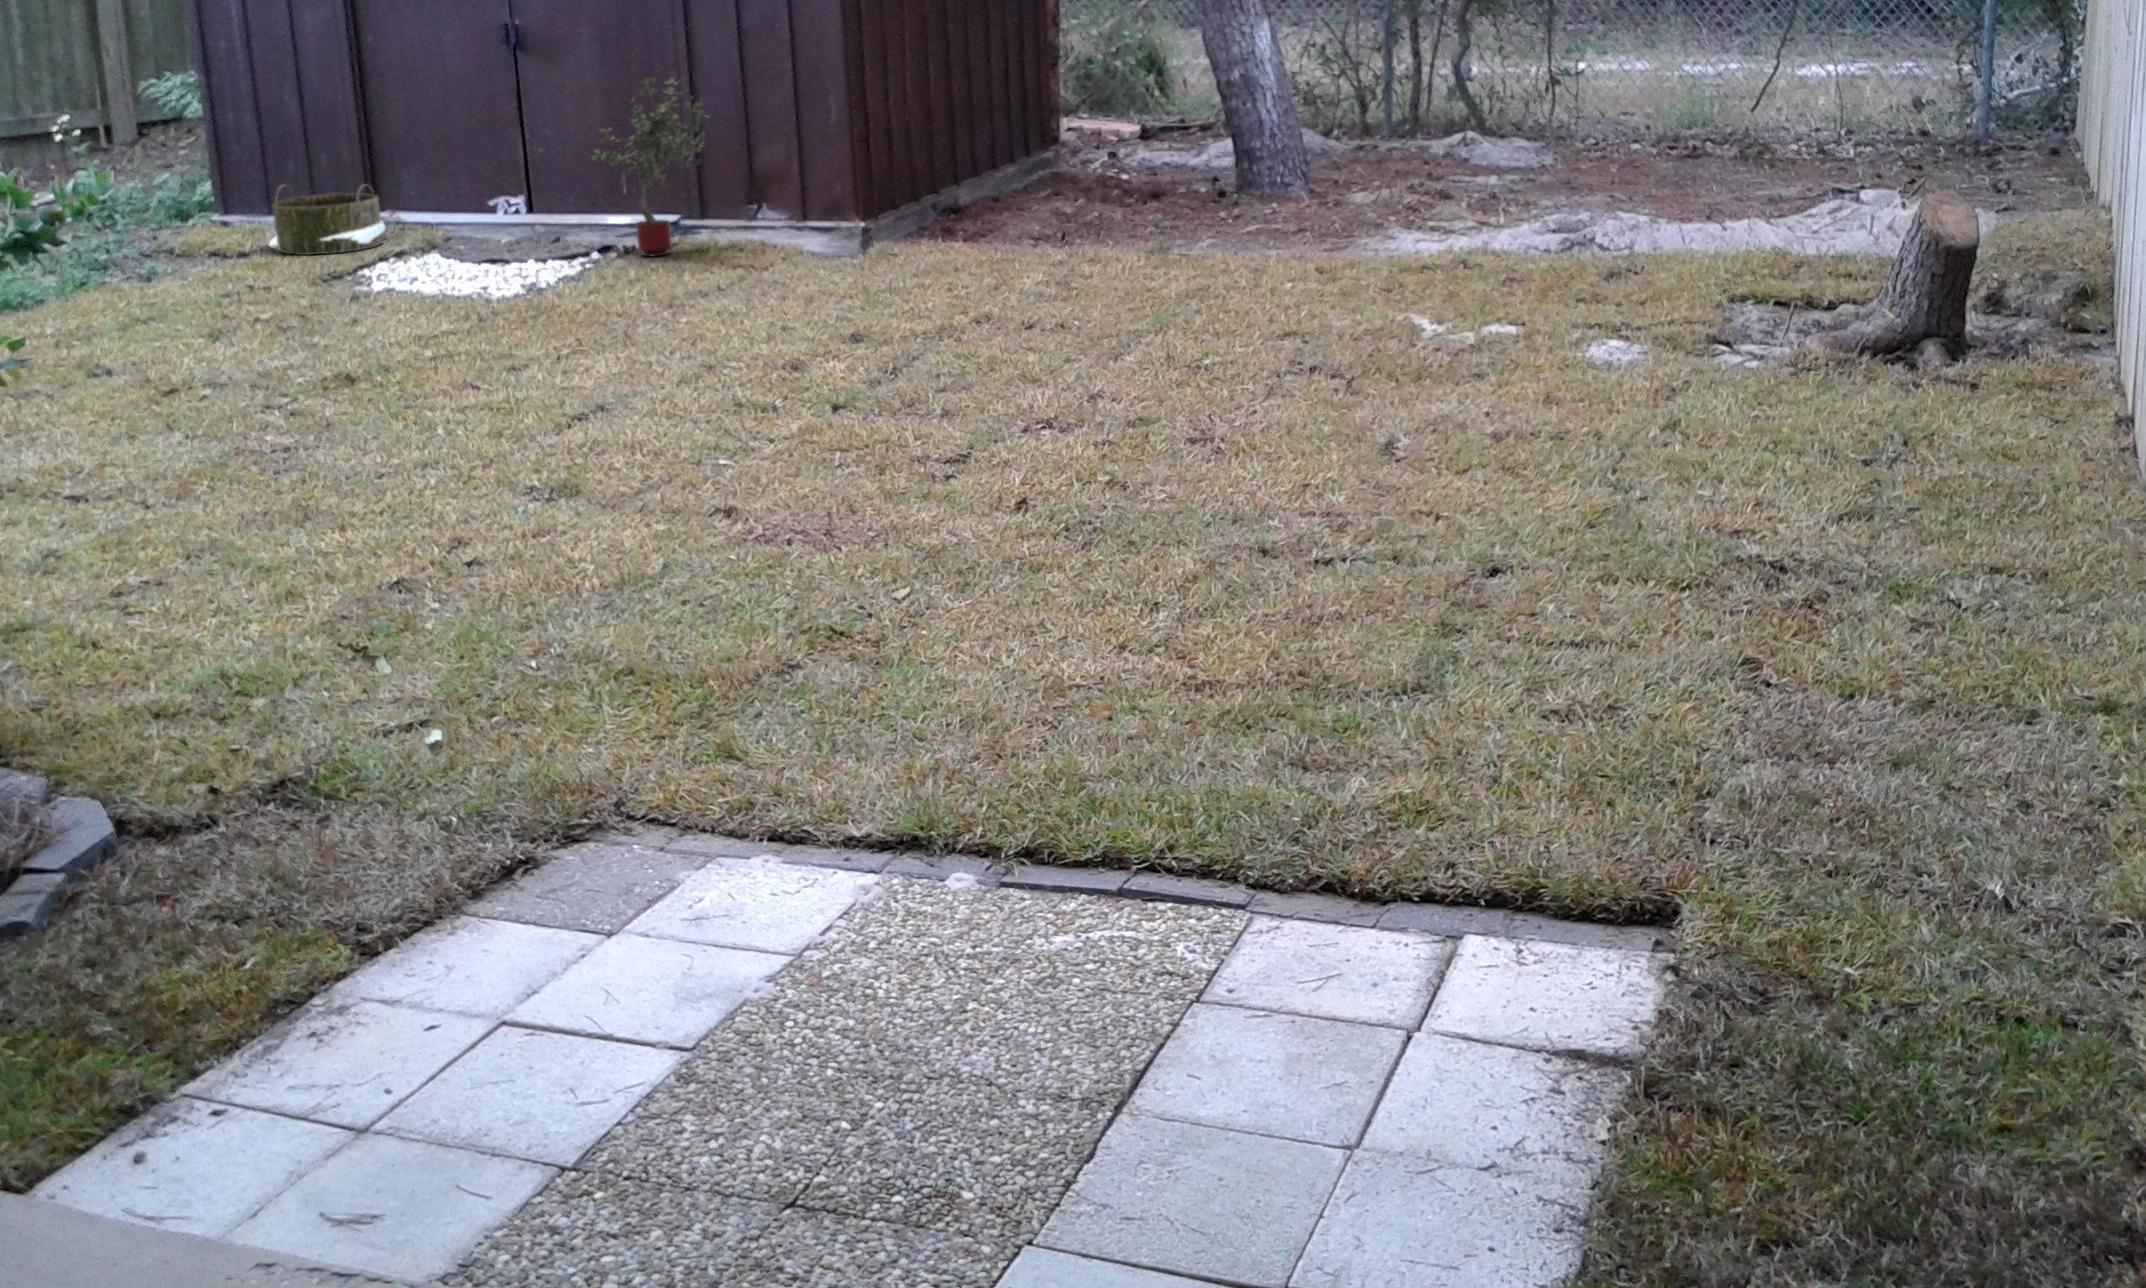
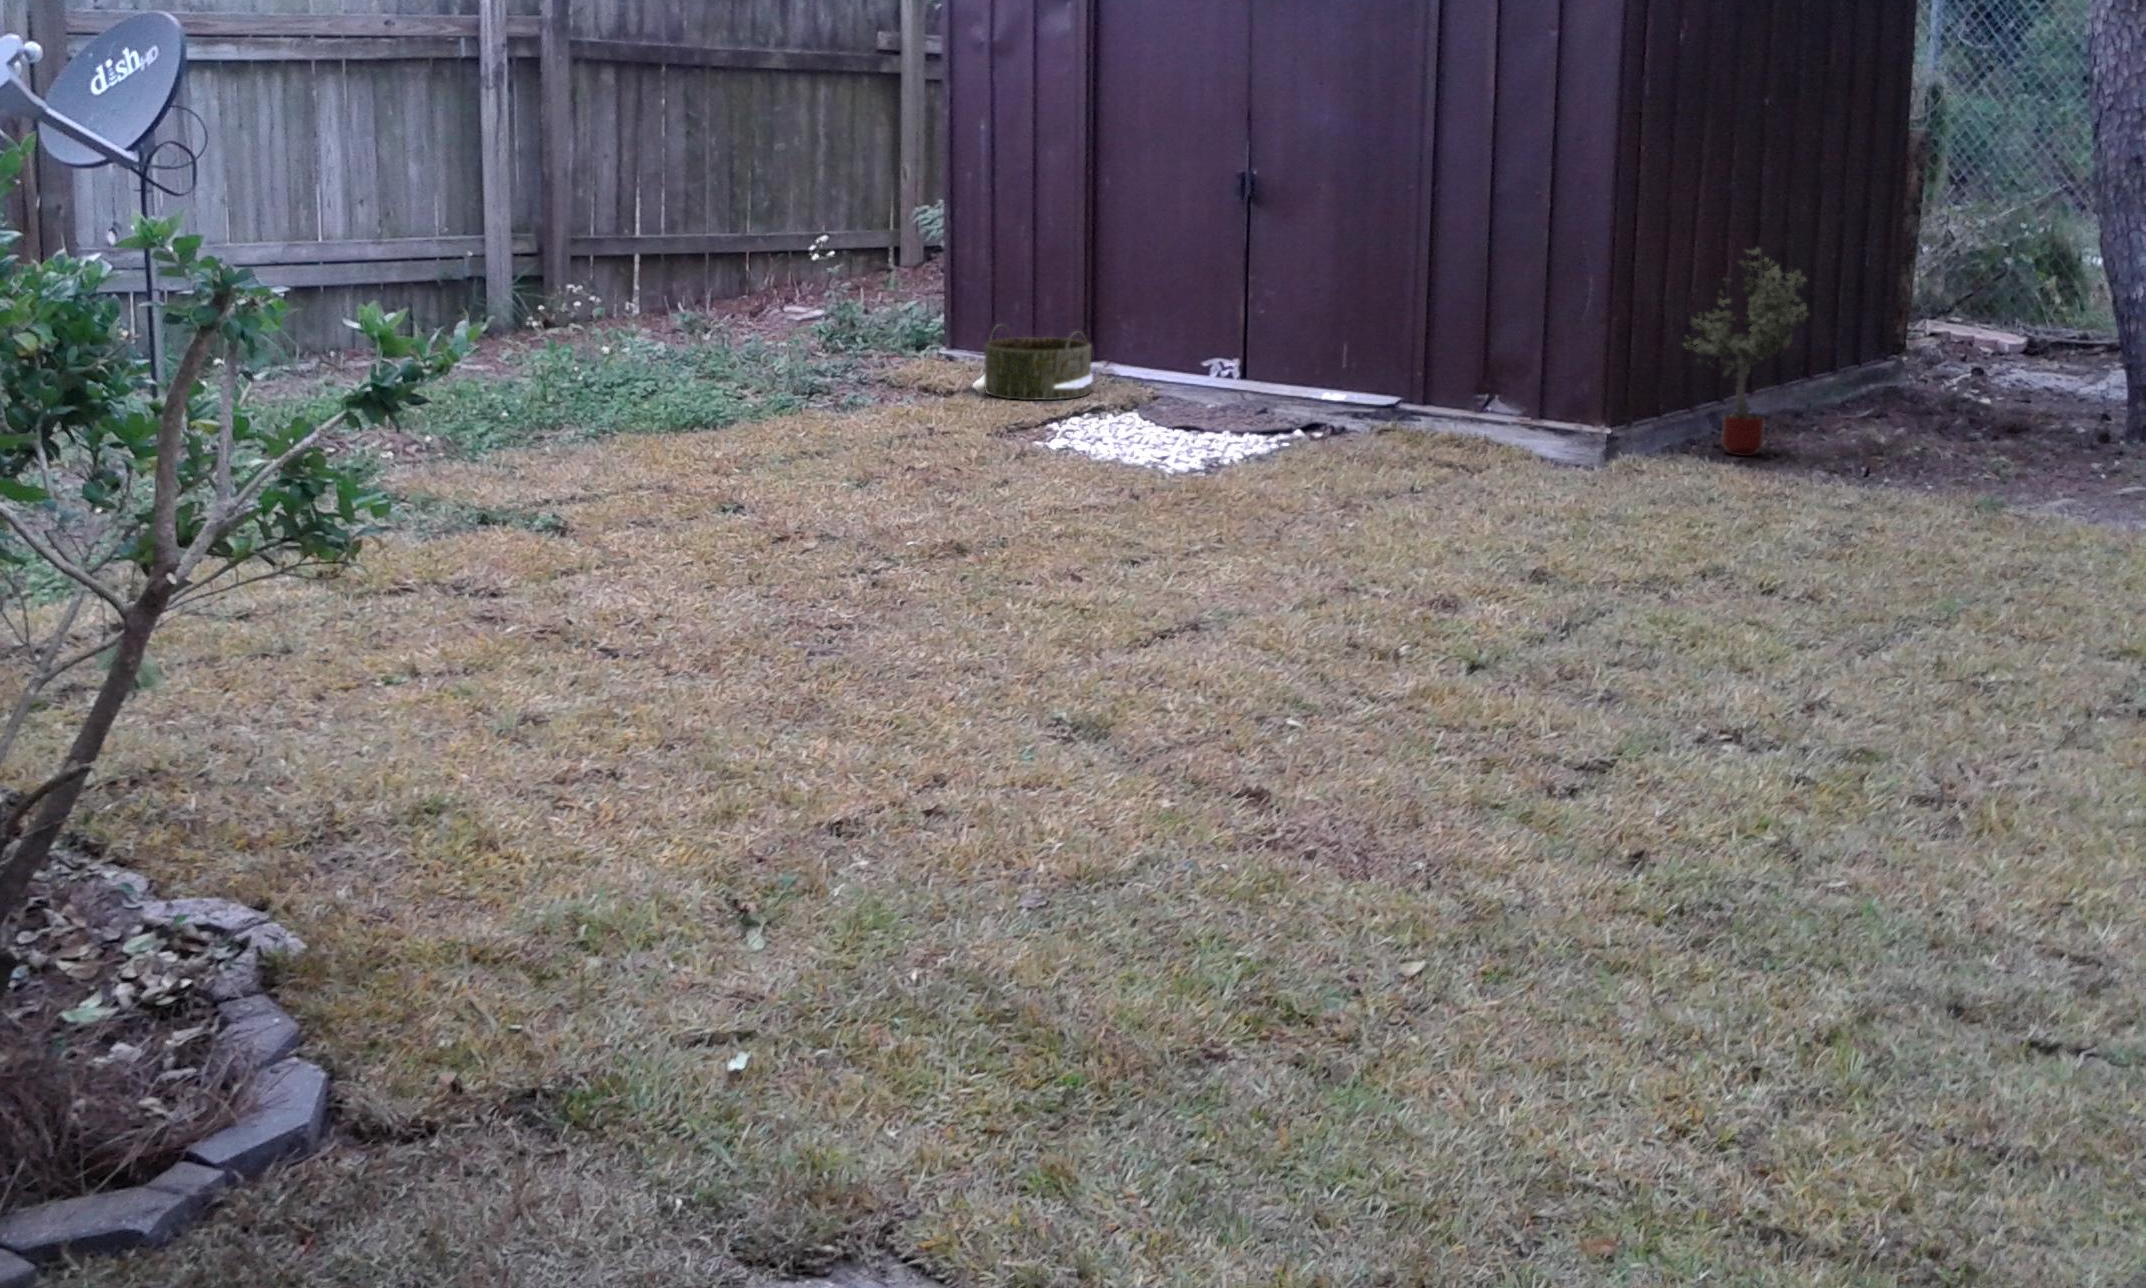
potted tree: present [593,78,708,256] -> present [1683,248,1809,456]

